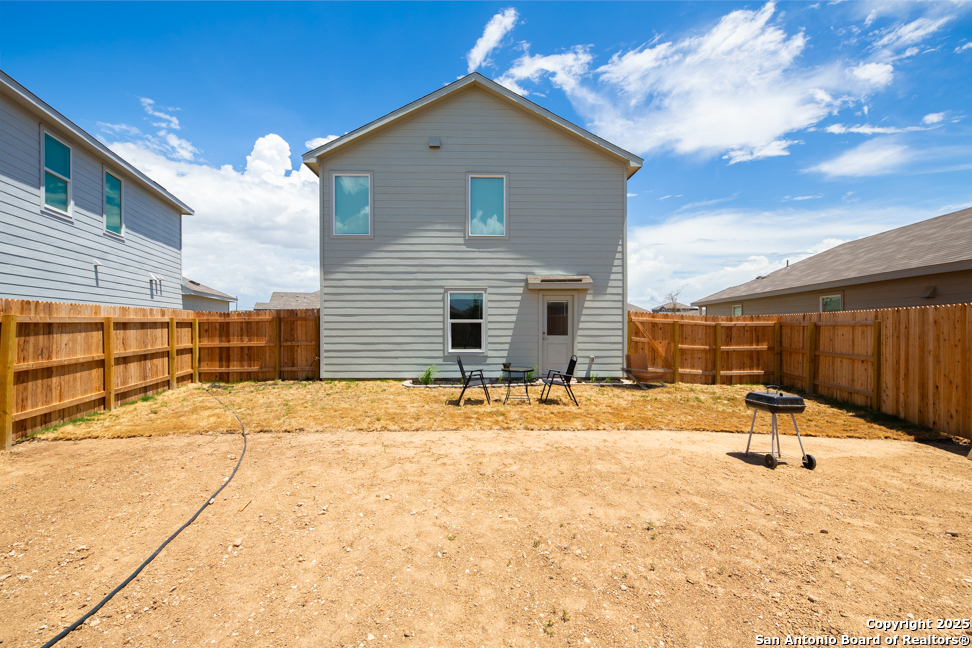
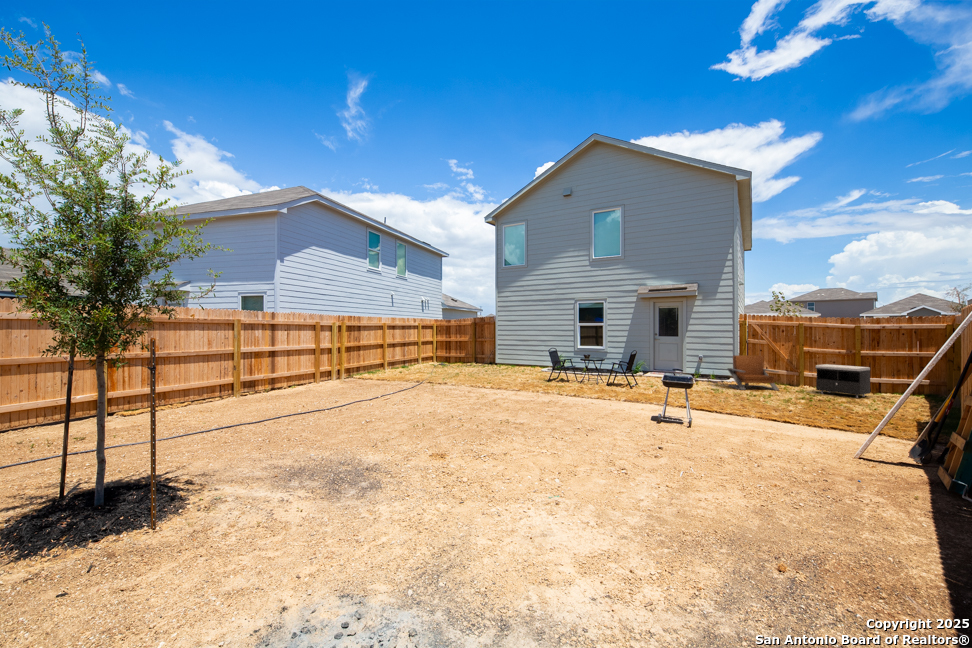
storage bench: none [694,359,735,389] -> present [816,364,870,398]

